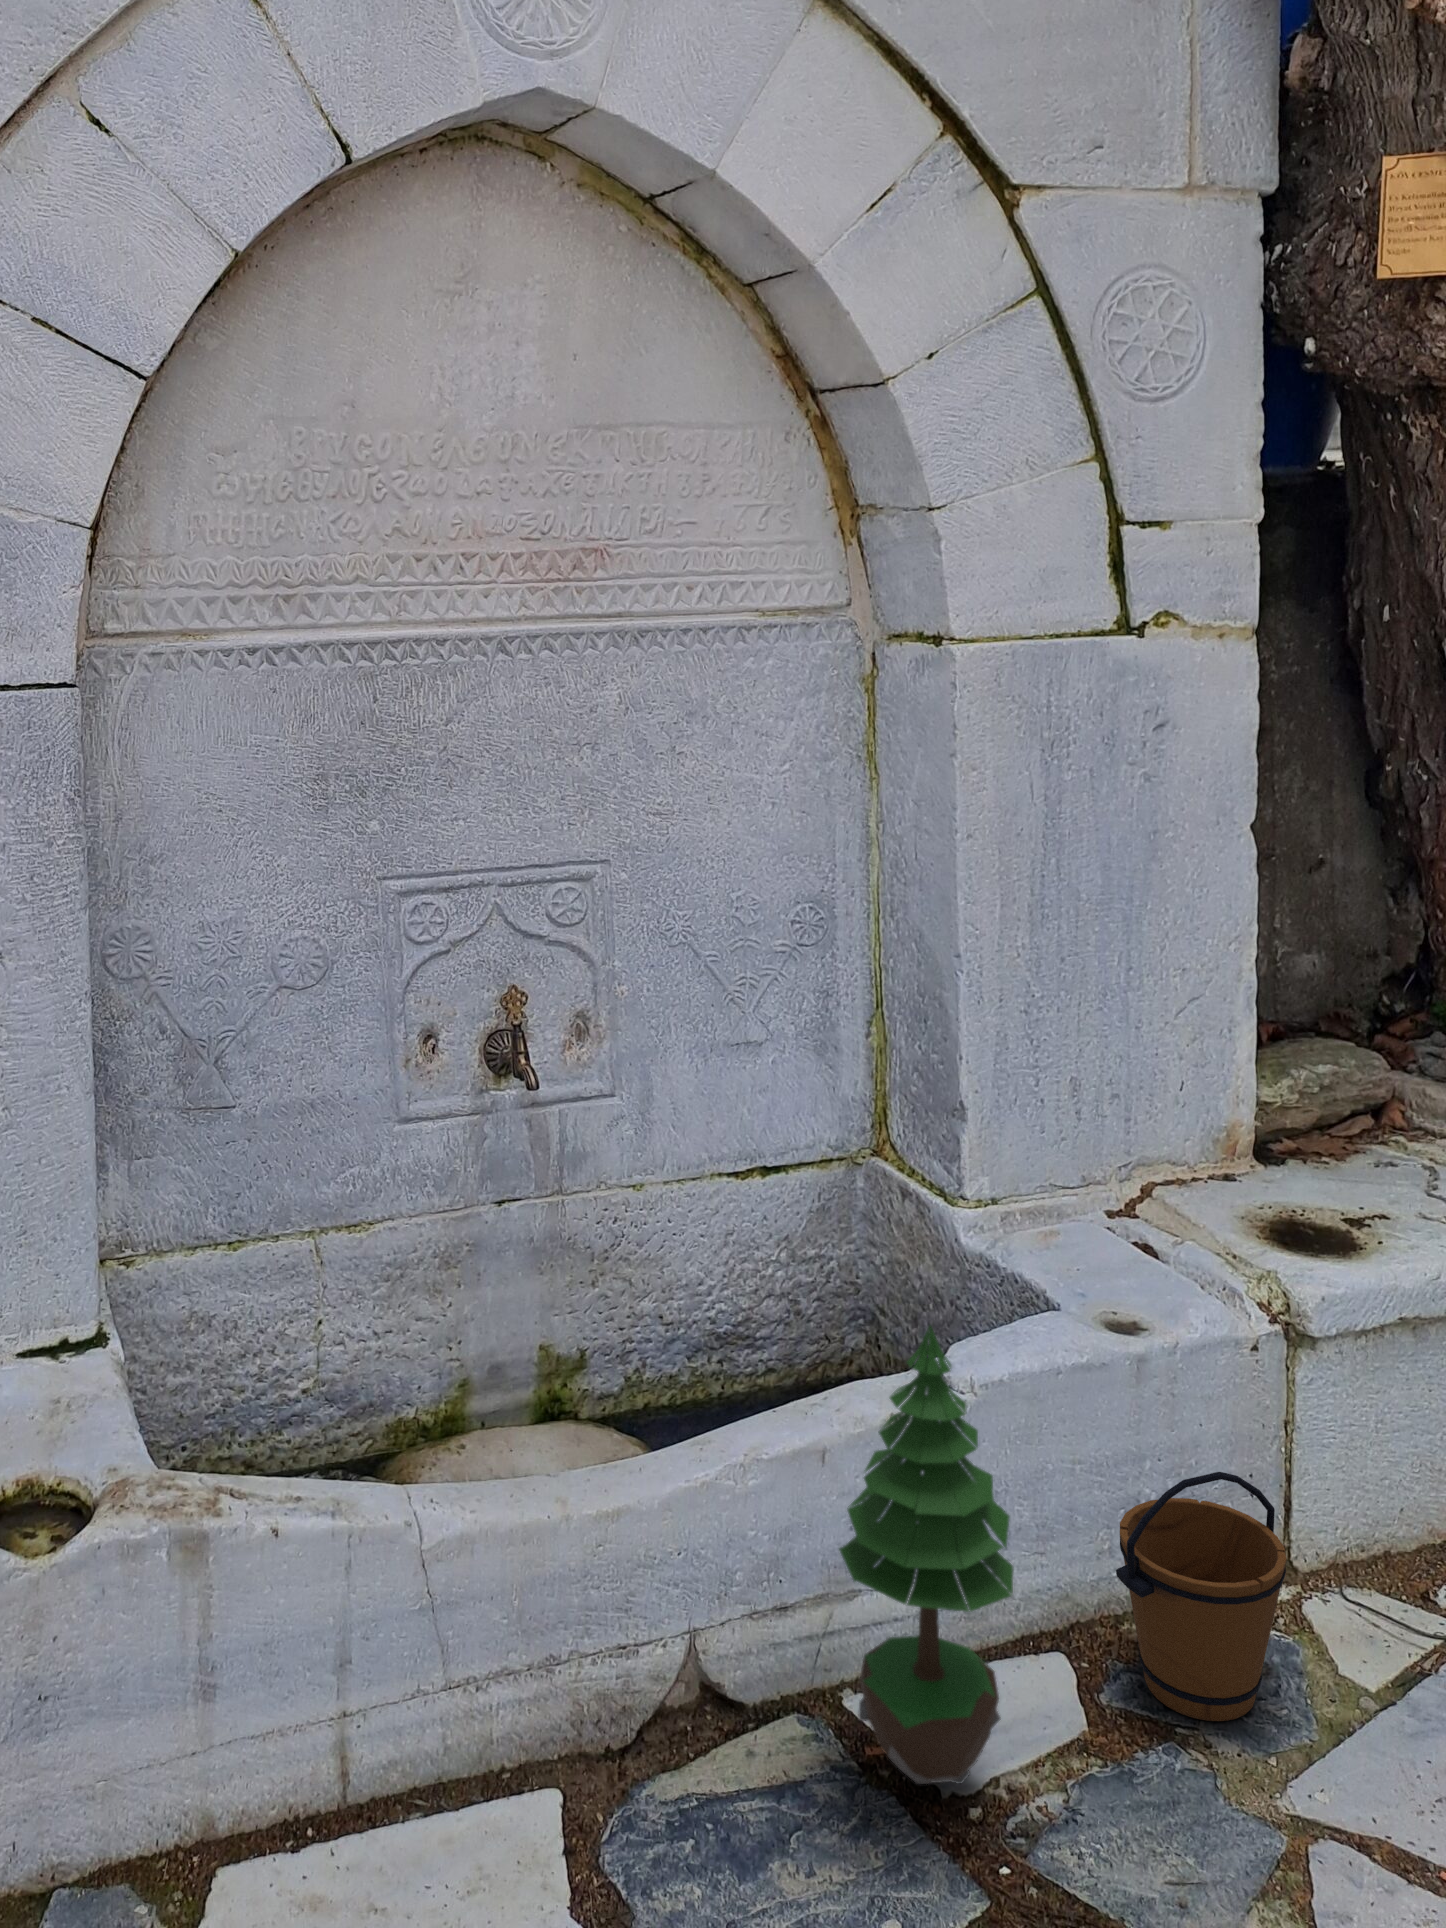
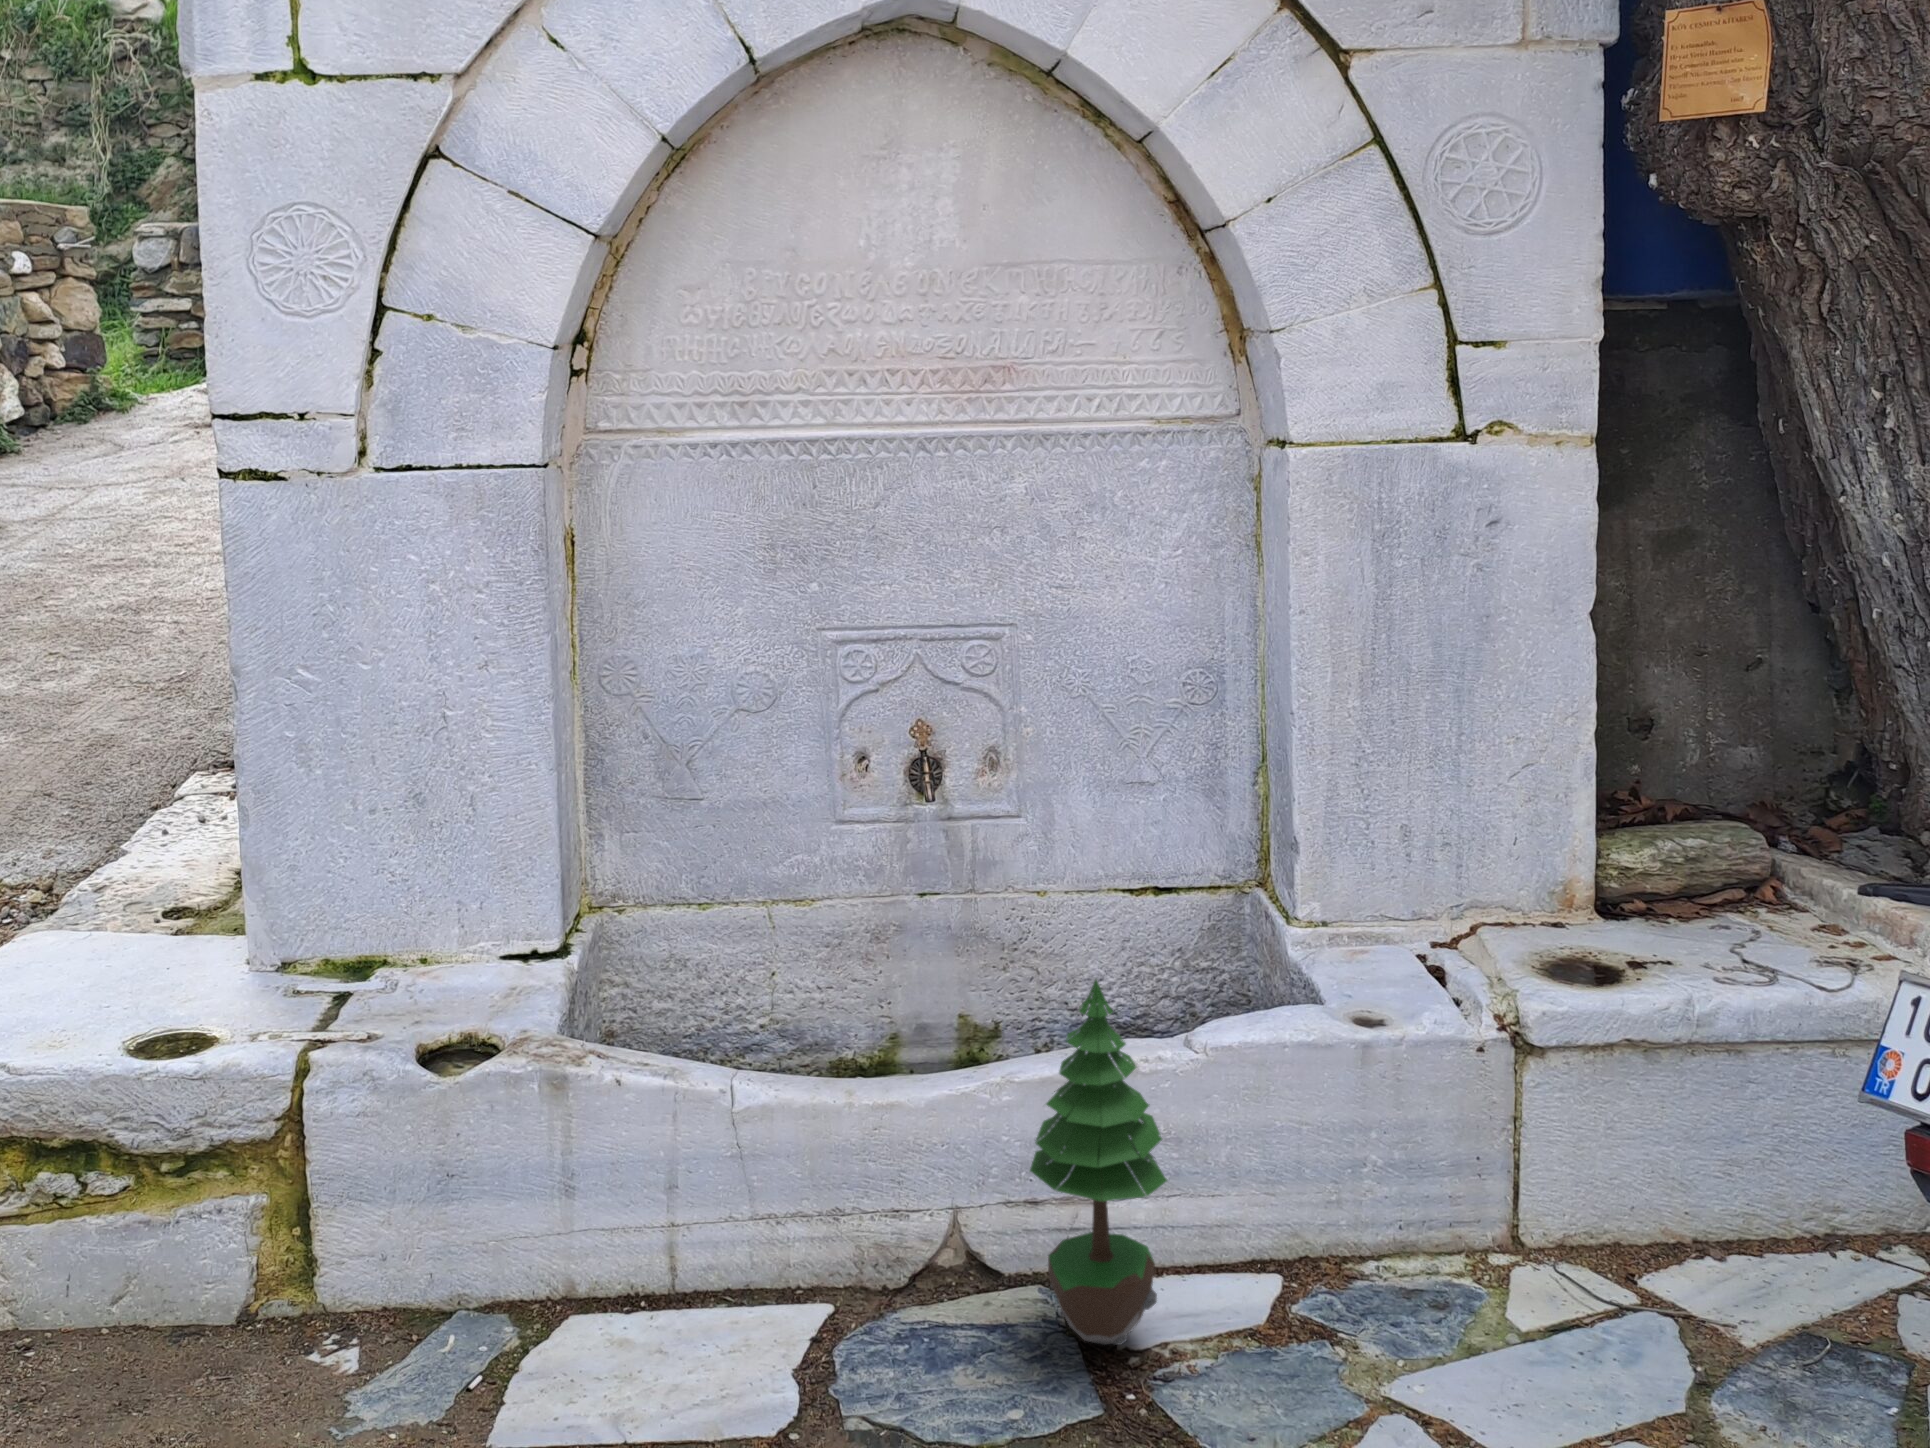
bucket: present [1116,1472,1286,1721] -> none [1295,1139,1448,1342]

